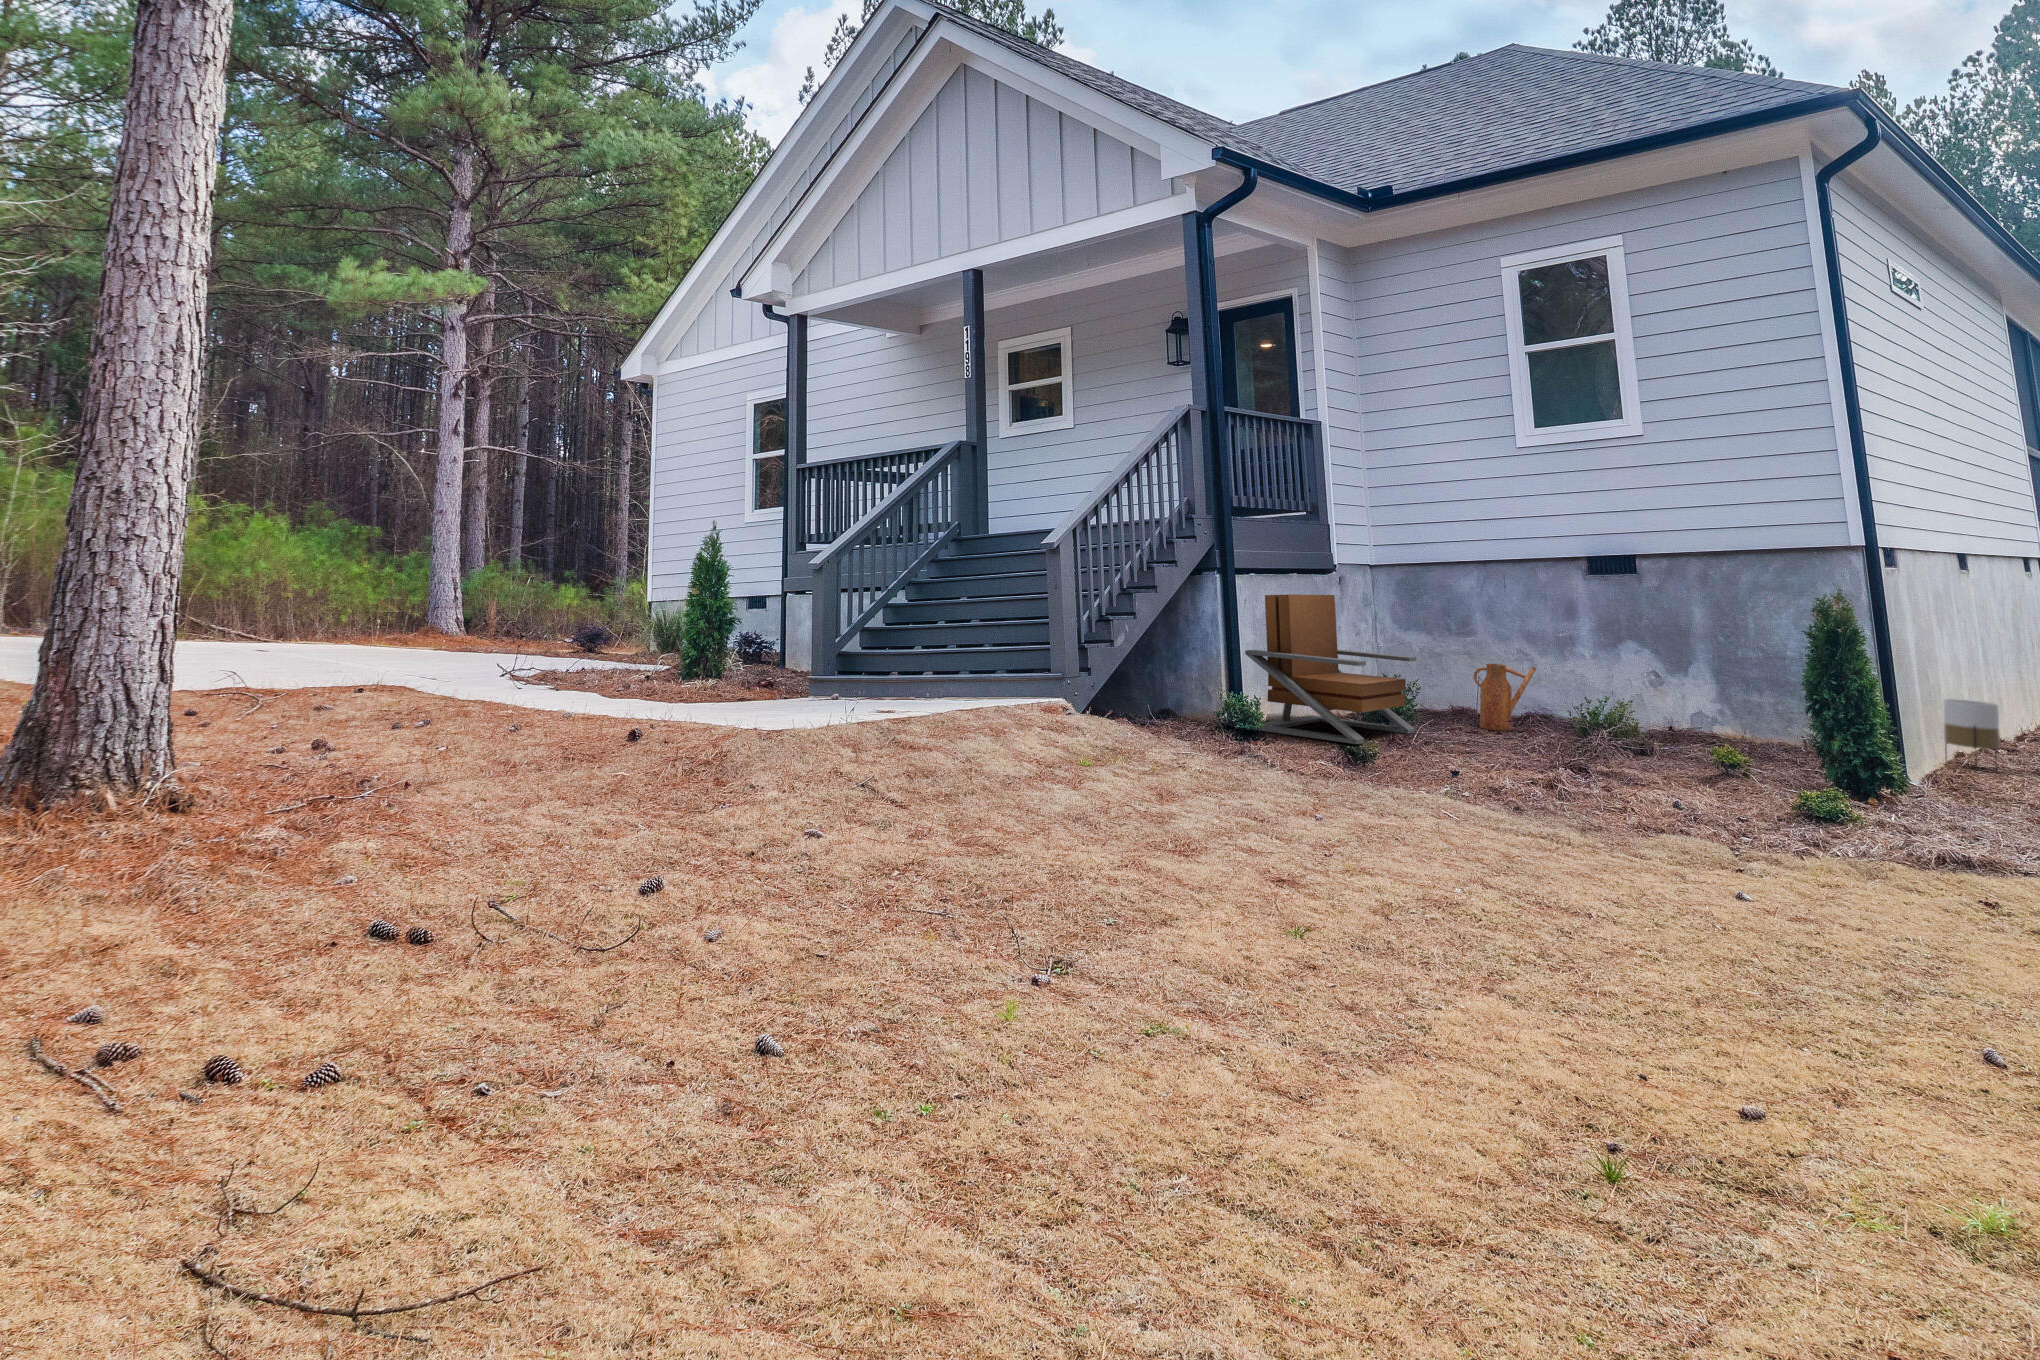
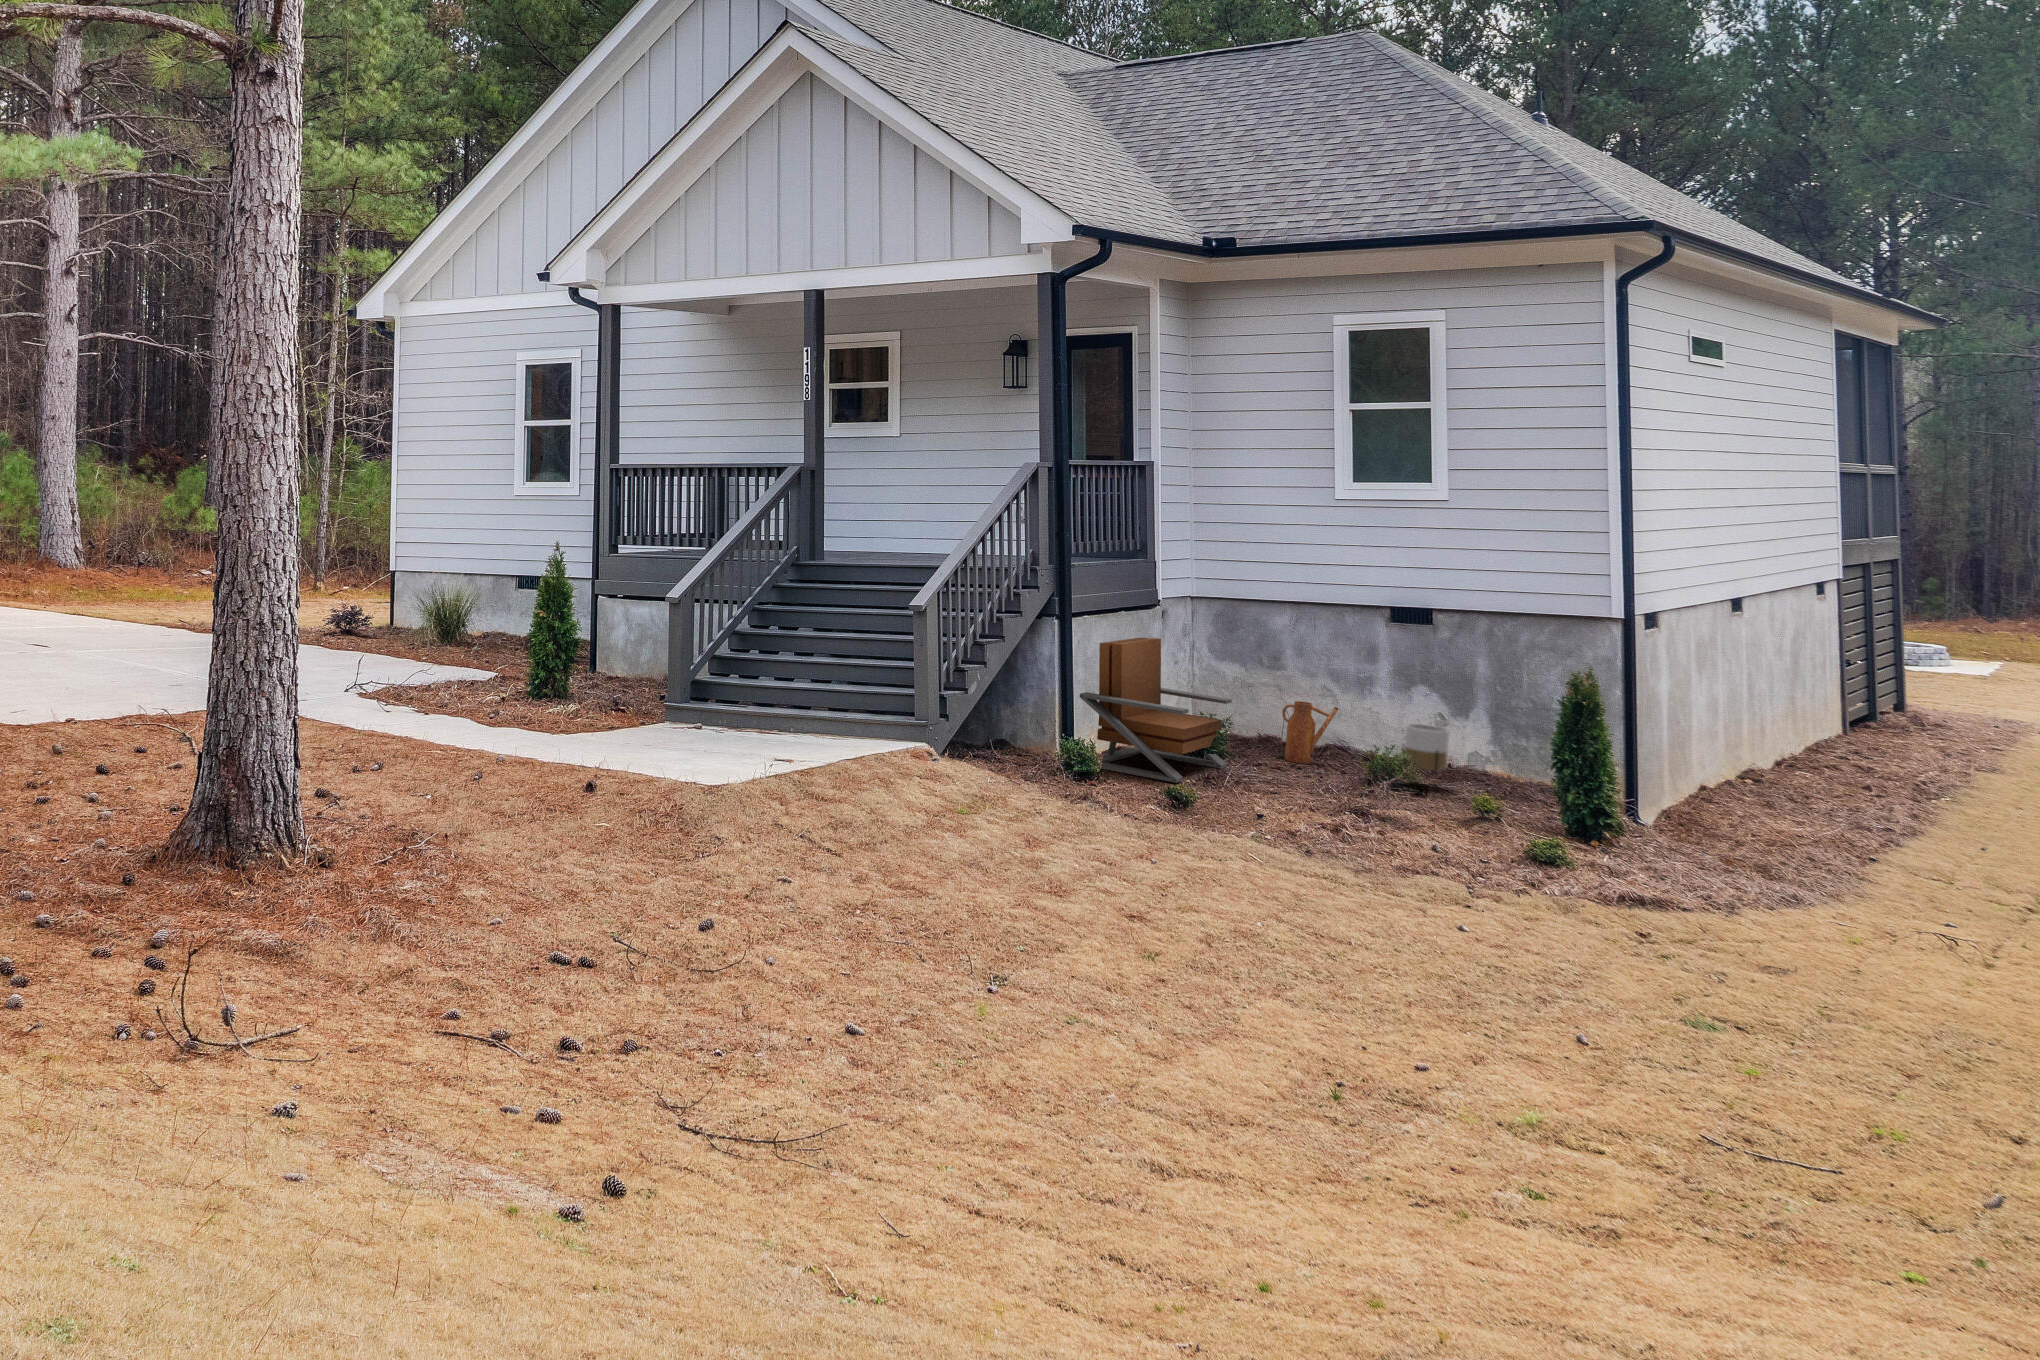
planter: present [1944,699,2000,769] -> present [1402,724,1449,789]

